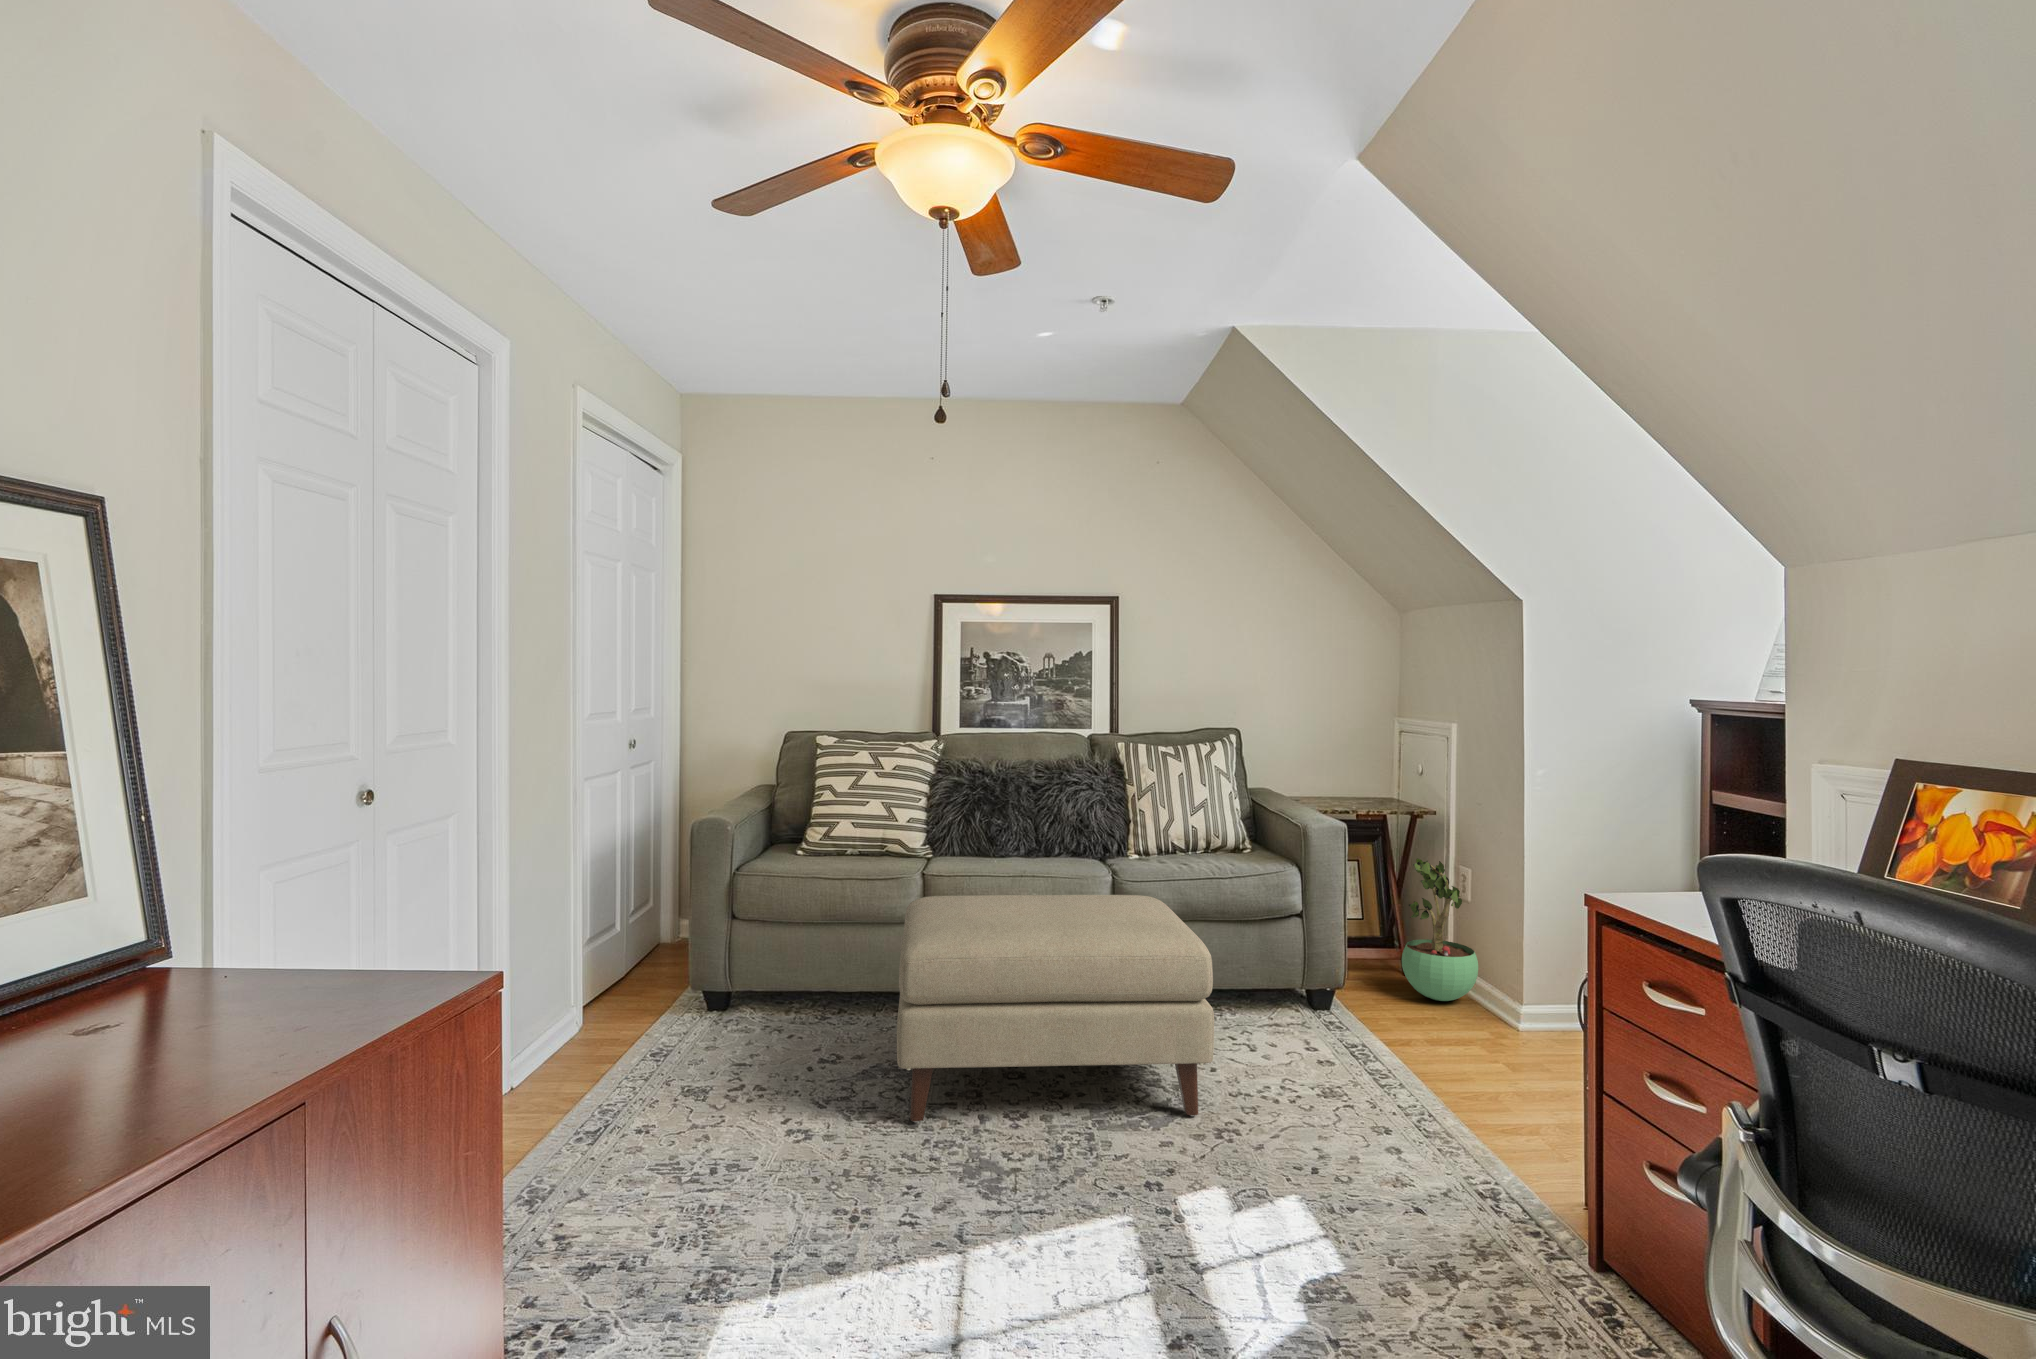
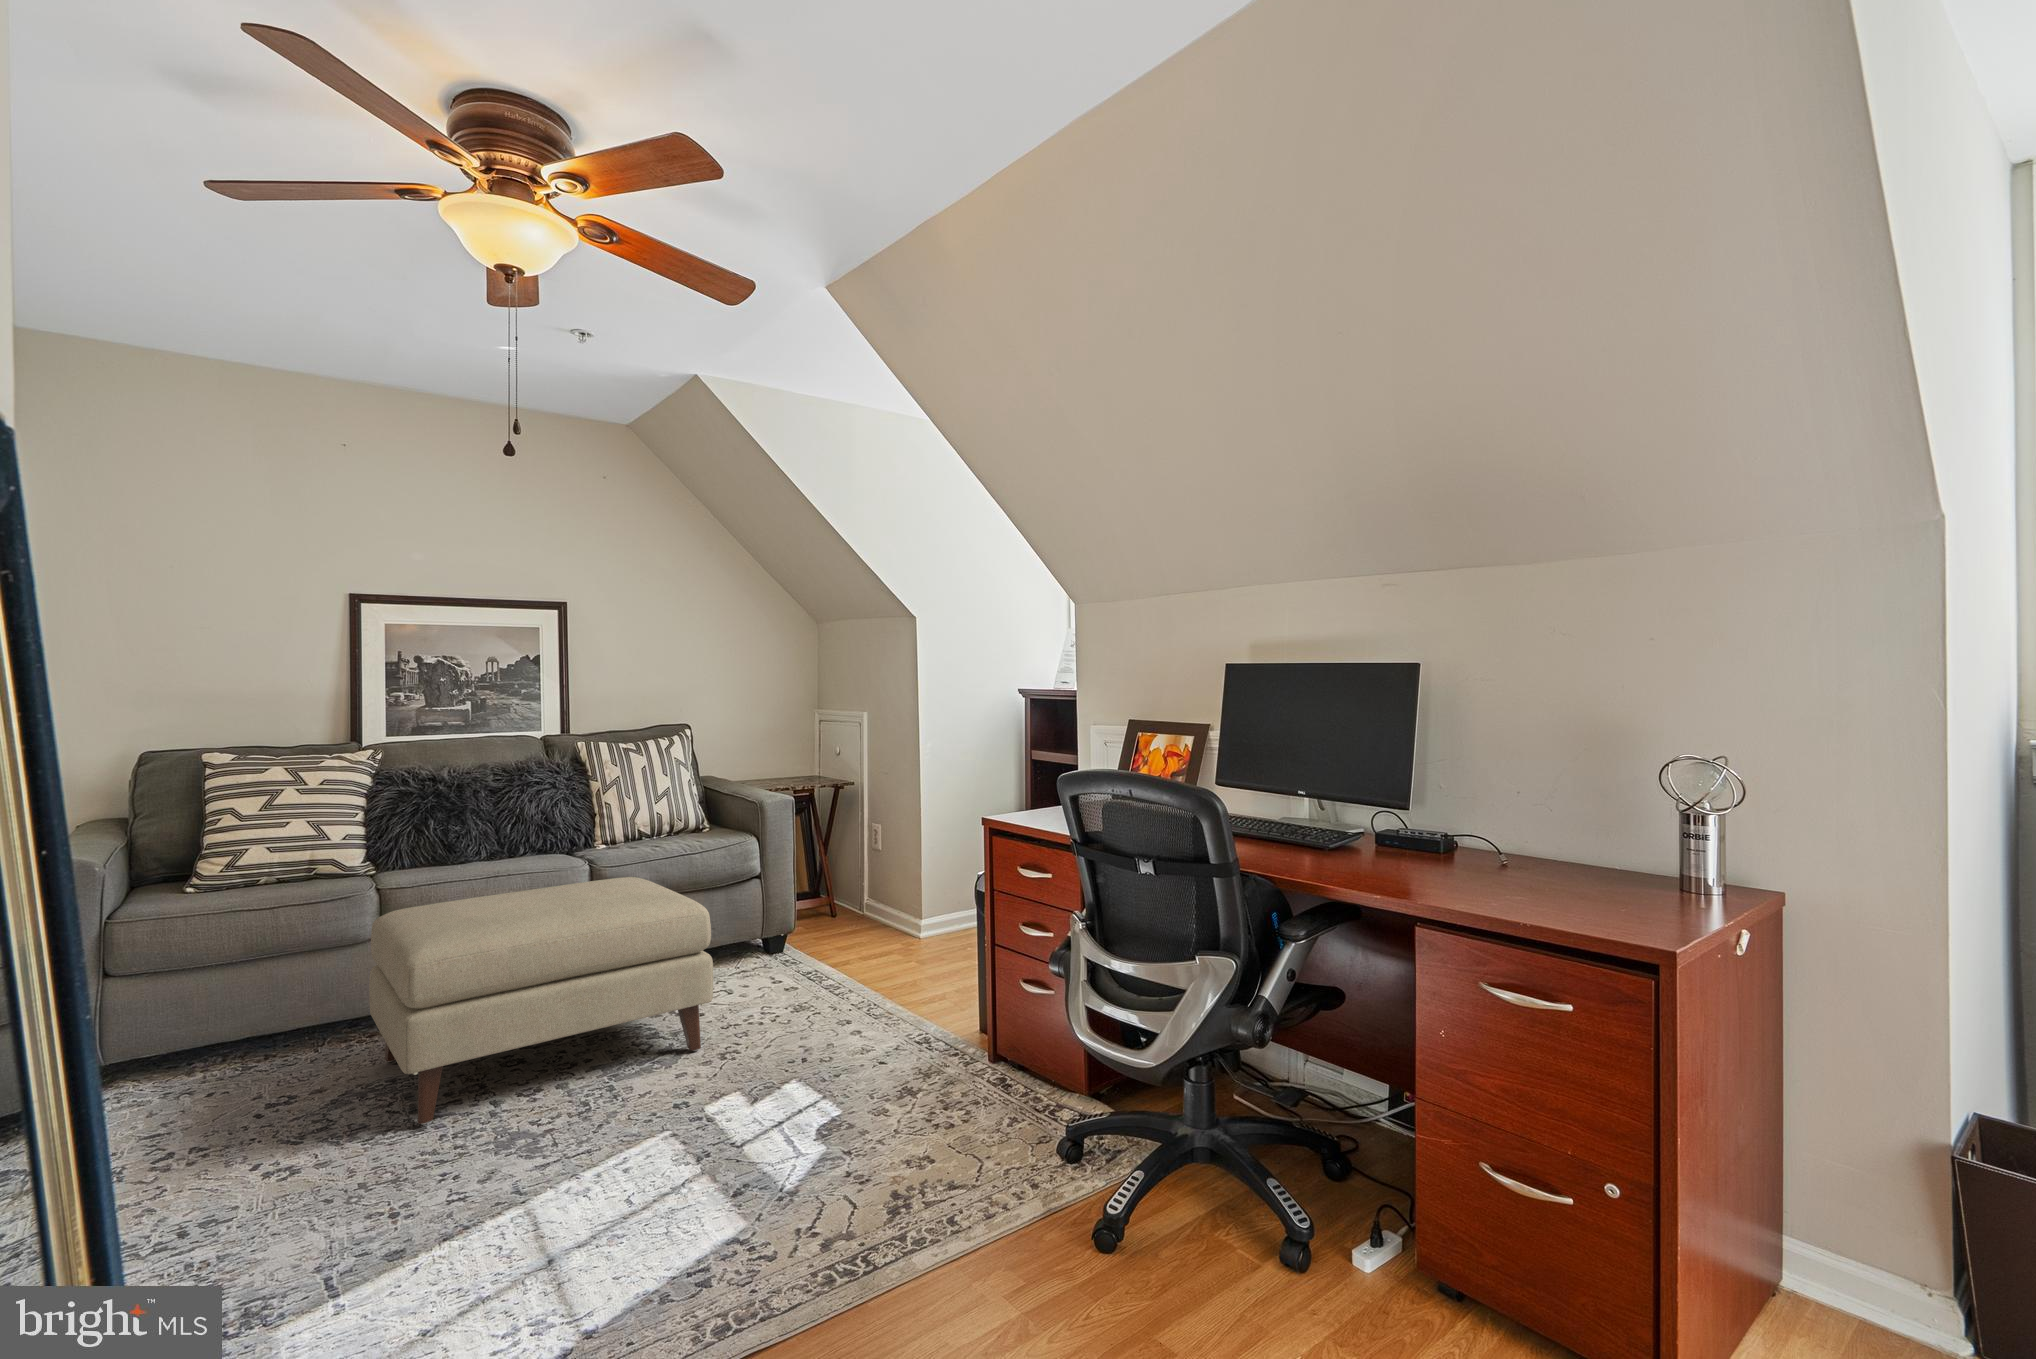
potted plant: present [1402,858,1478,1001] -> none [835,819,891,929]

